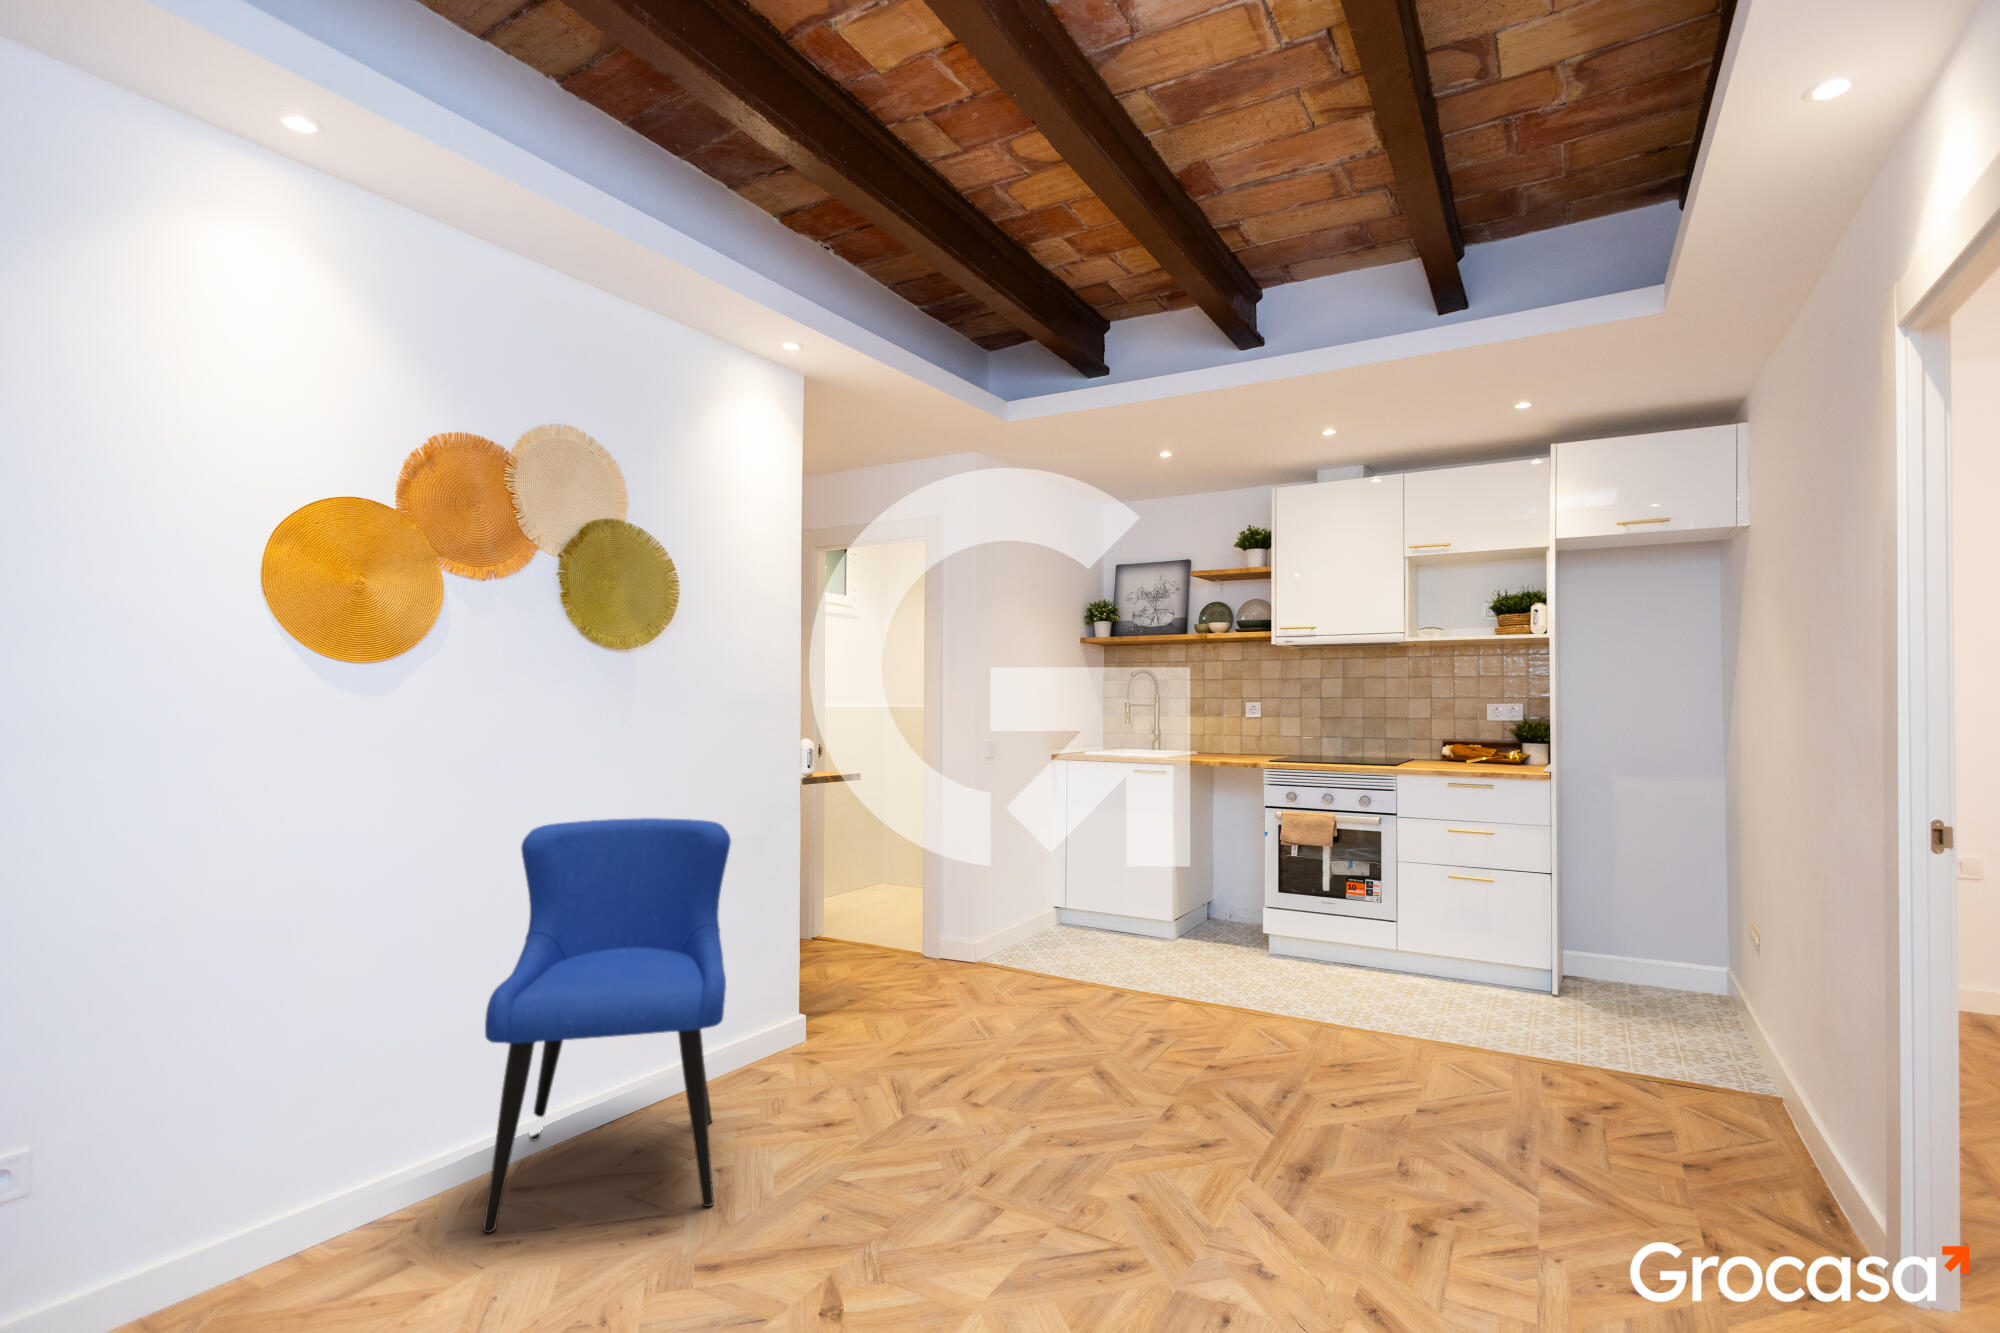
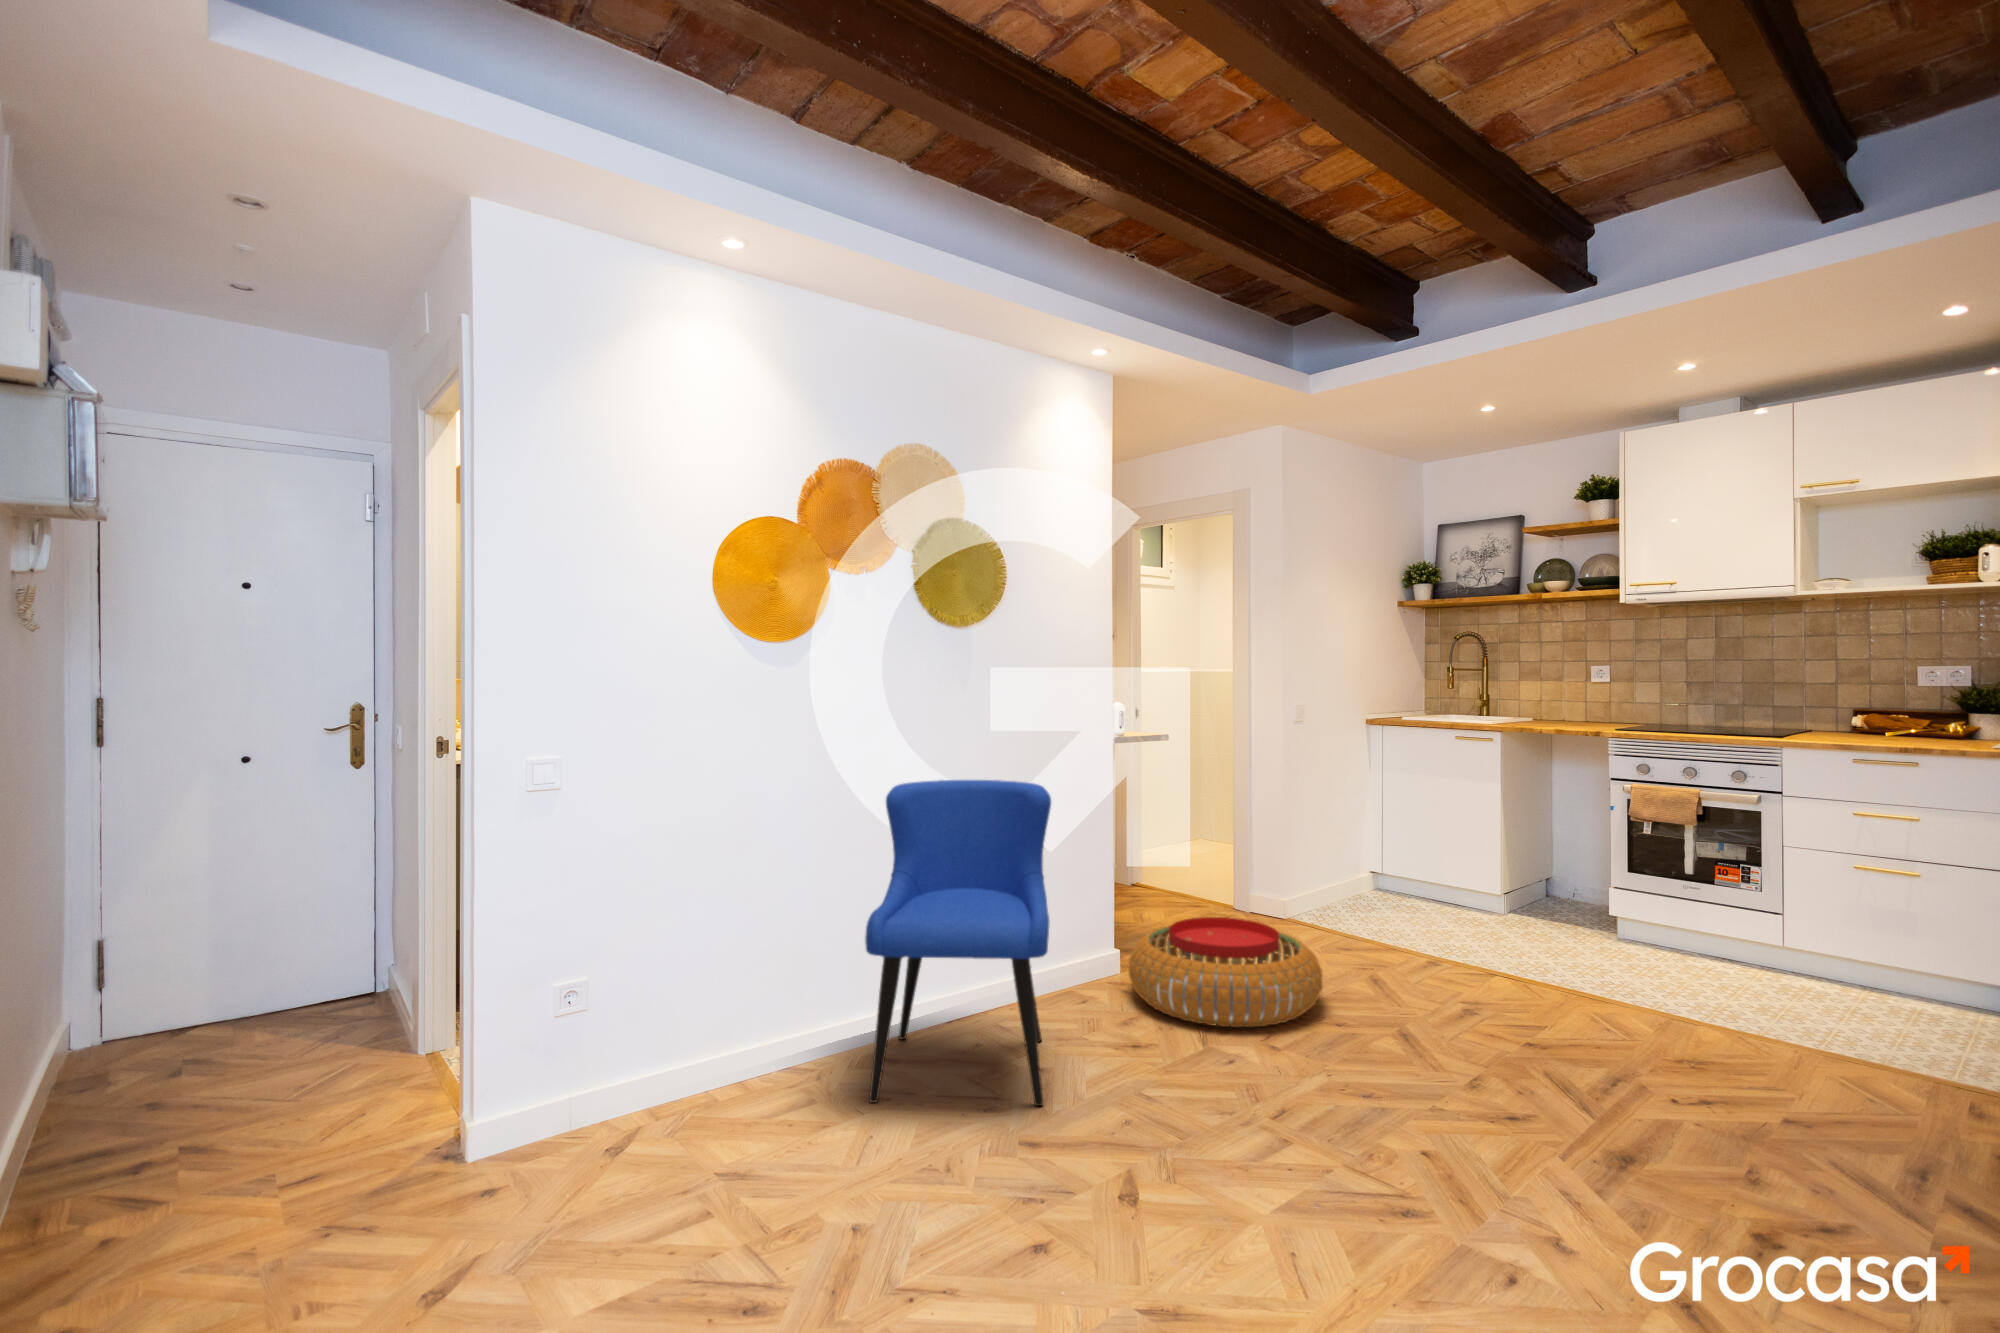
pouf: none [813,960,1017,1081] -> present [1129,917,1323,1027]

